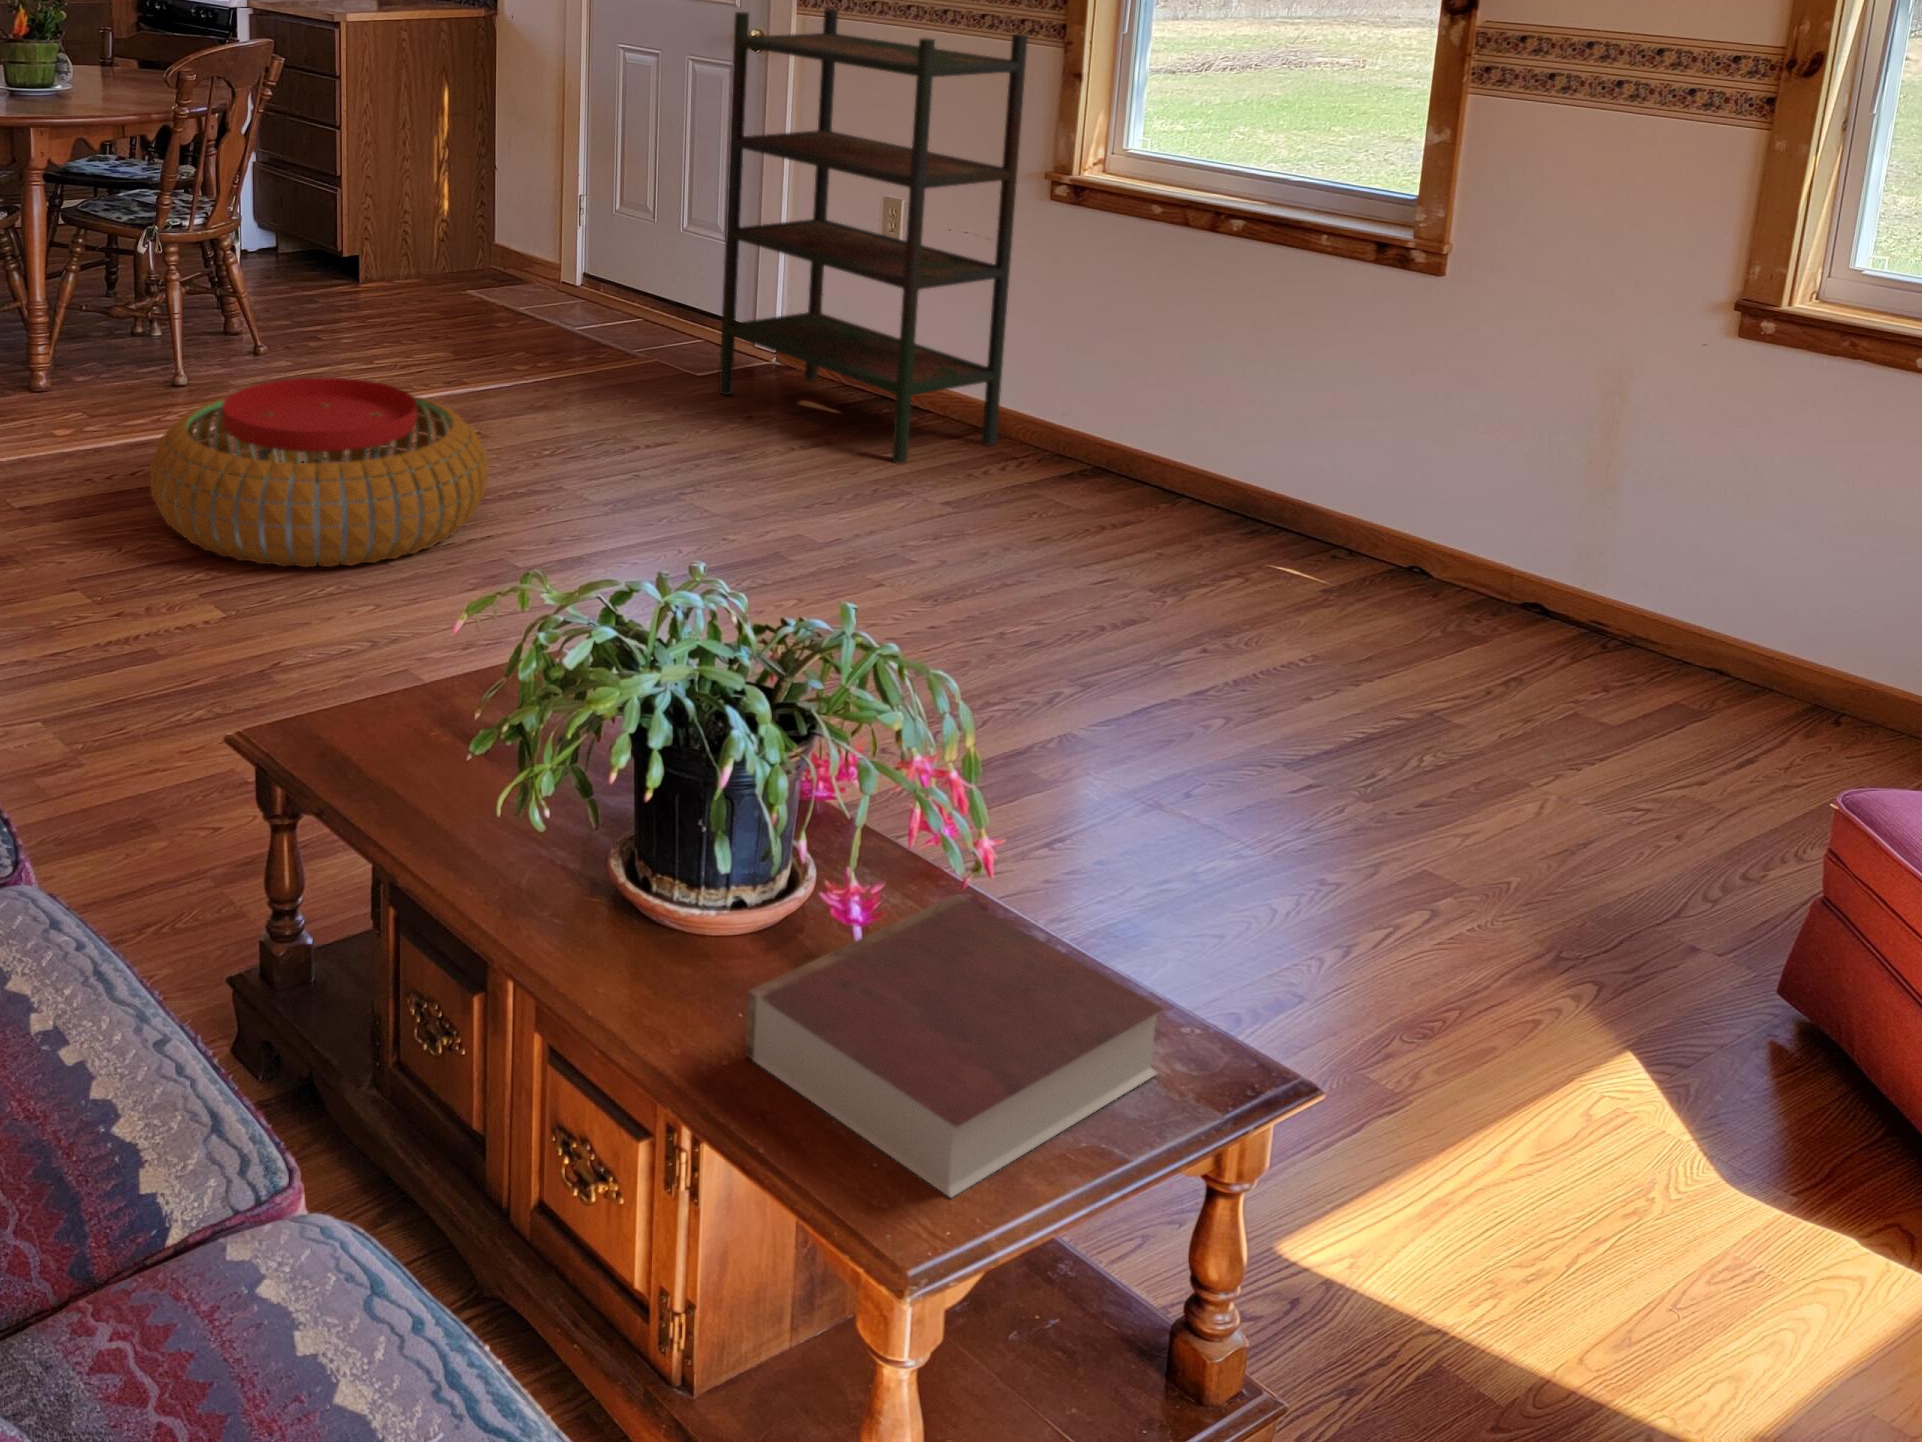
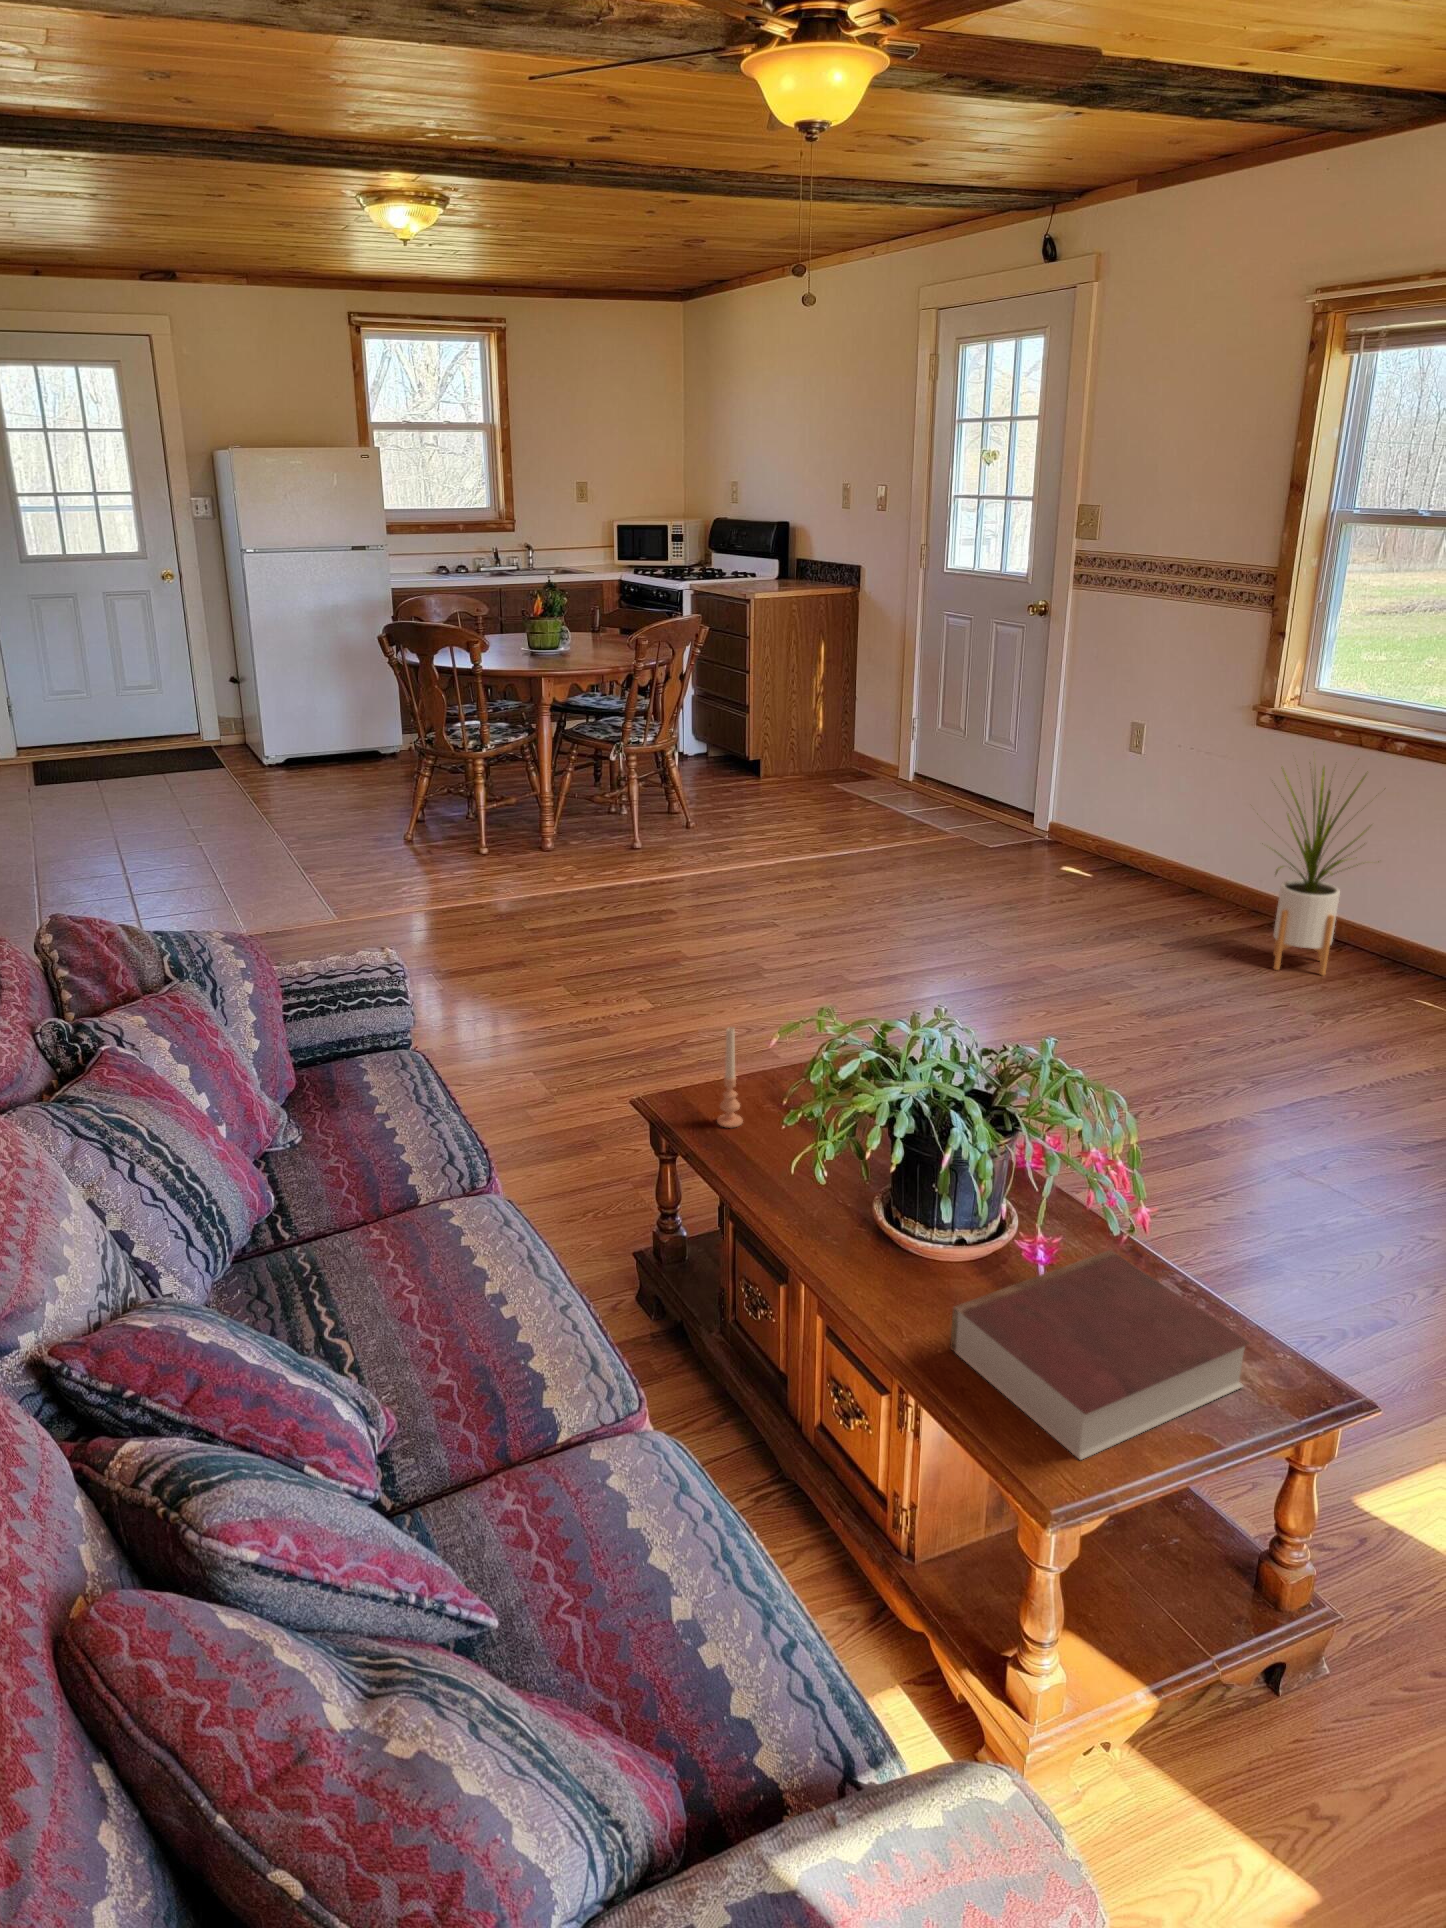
bookshelf: present [719,9,1028,464] -> none [1010,590,1249,921]
house plant: none [1047,220,1222,530] -> present [1273,767,1366,975]
pouf: present [150,378,488,567] -> none [613,852,839,982]
candle: none [360,607,399,761] -> present [717,1027,743,1128]

